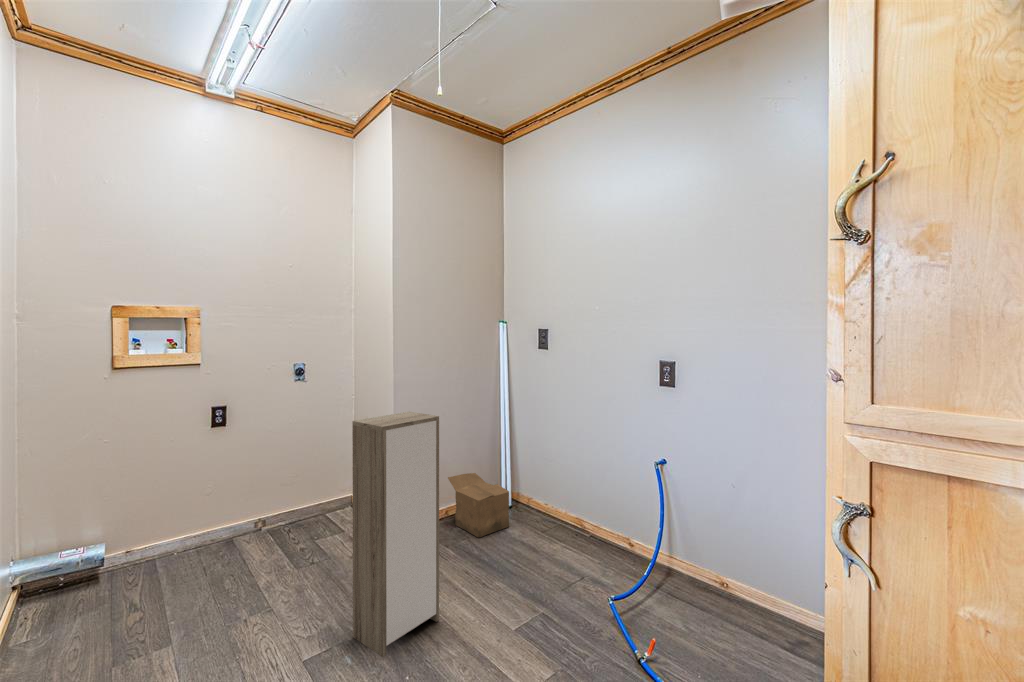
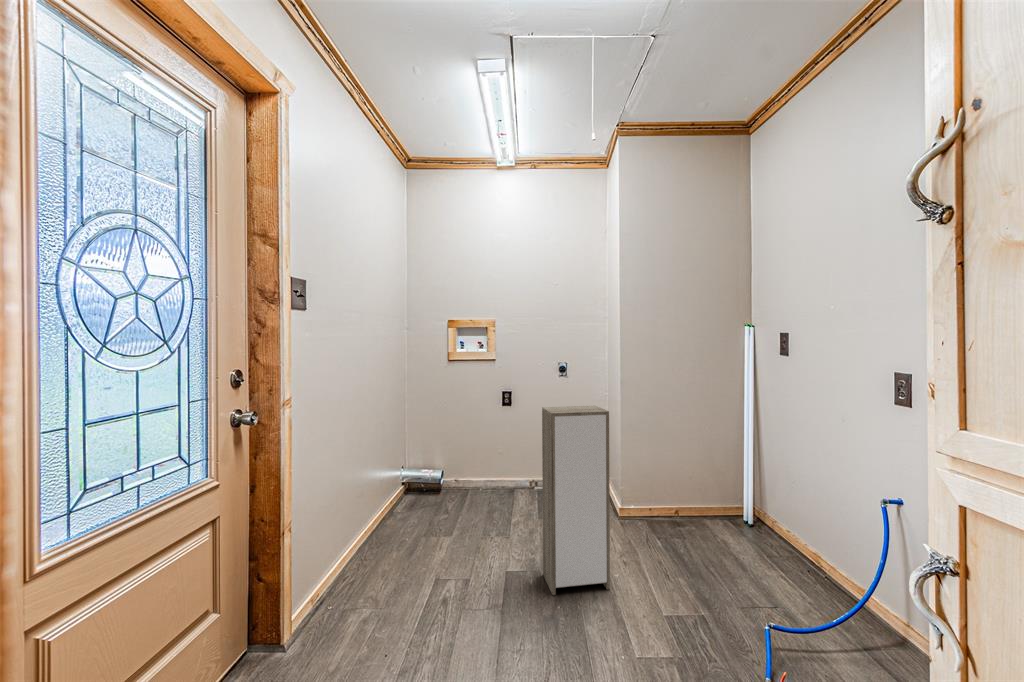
cardboard box: present [448,473,509,537] -> none [676,477,736,541]

